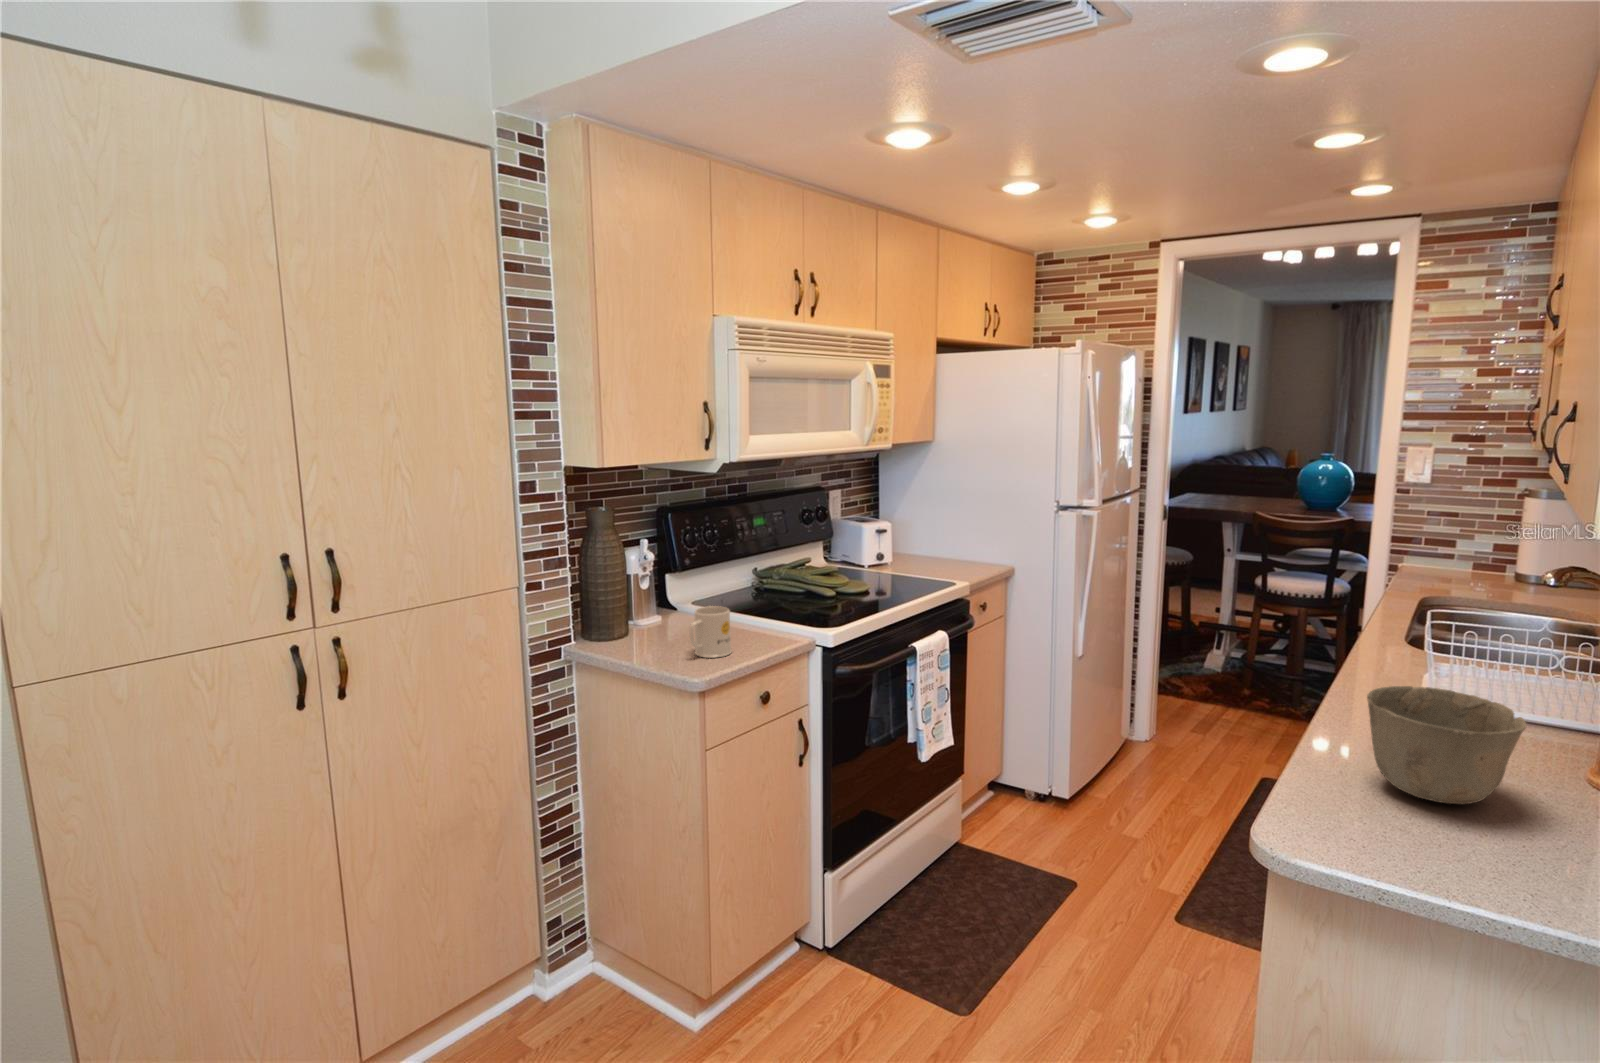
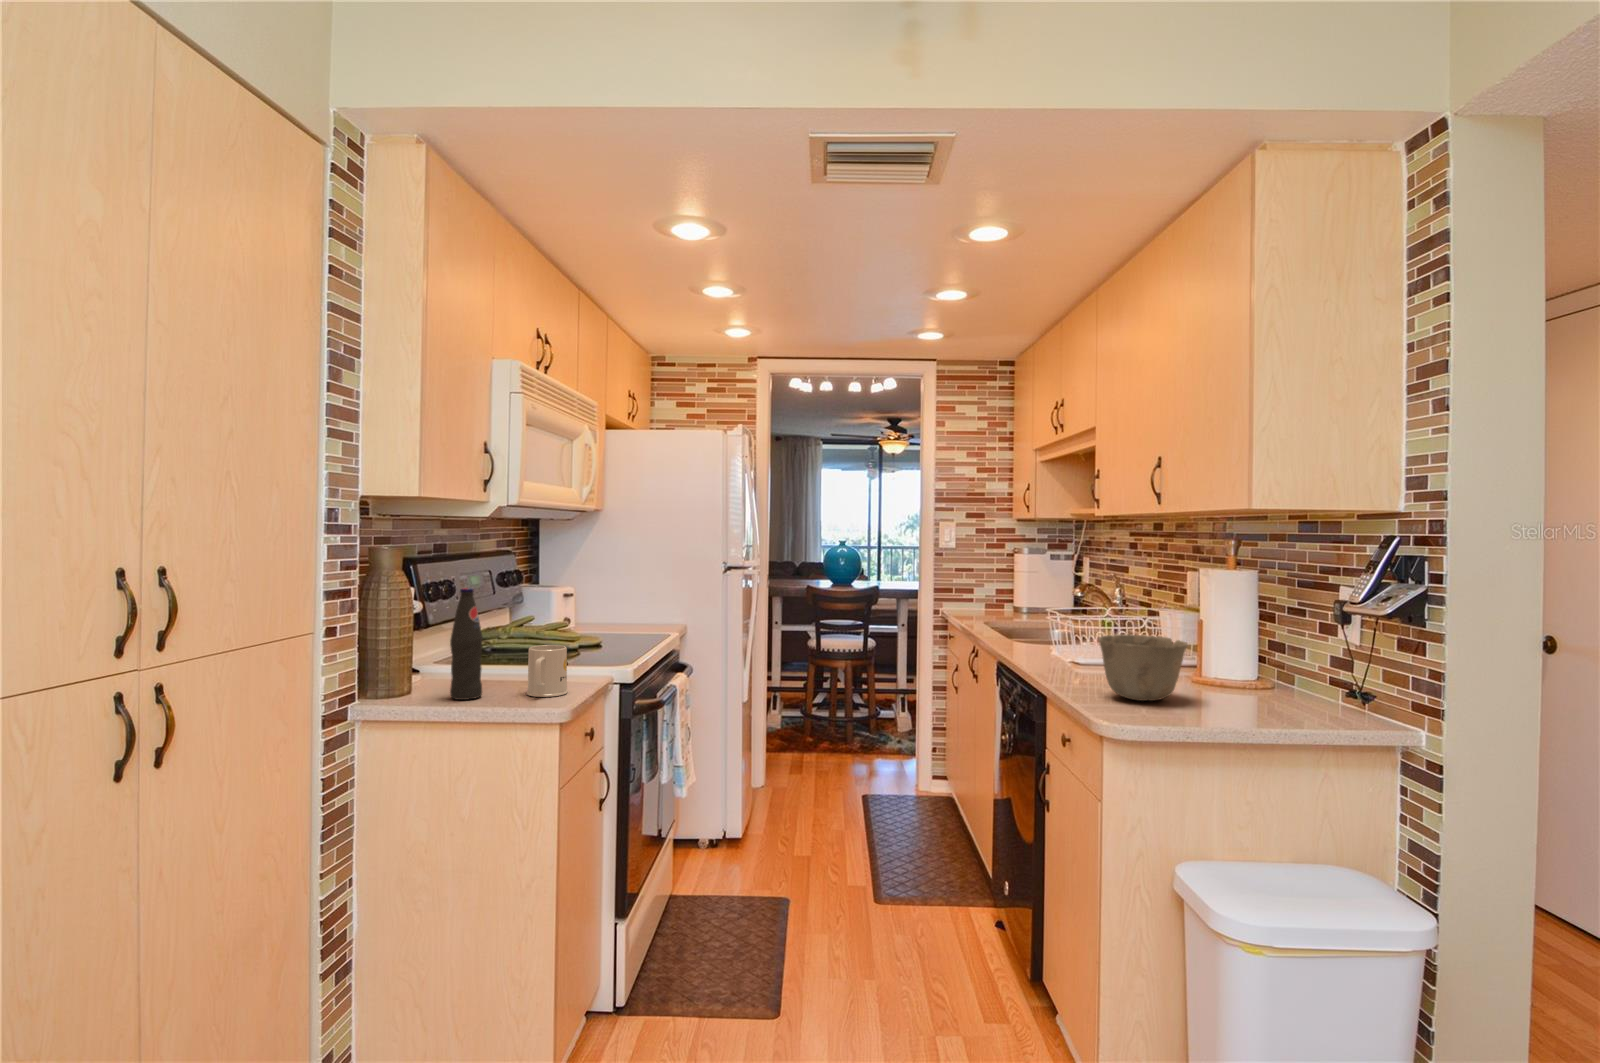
bottle: none [633,550,663,650] -> present [450,588,483,700]

